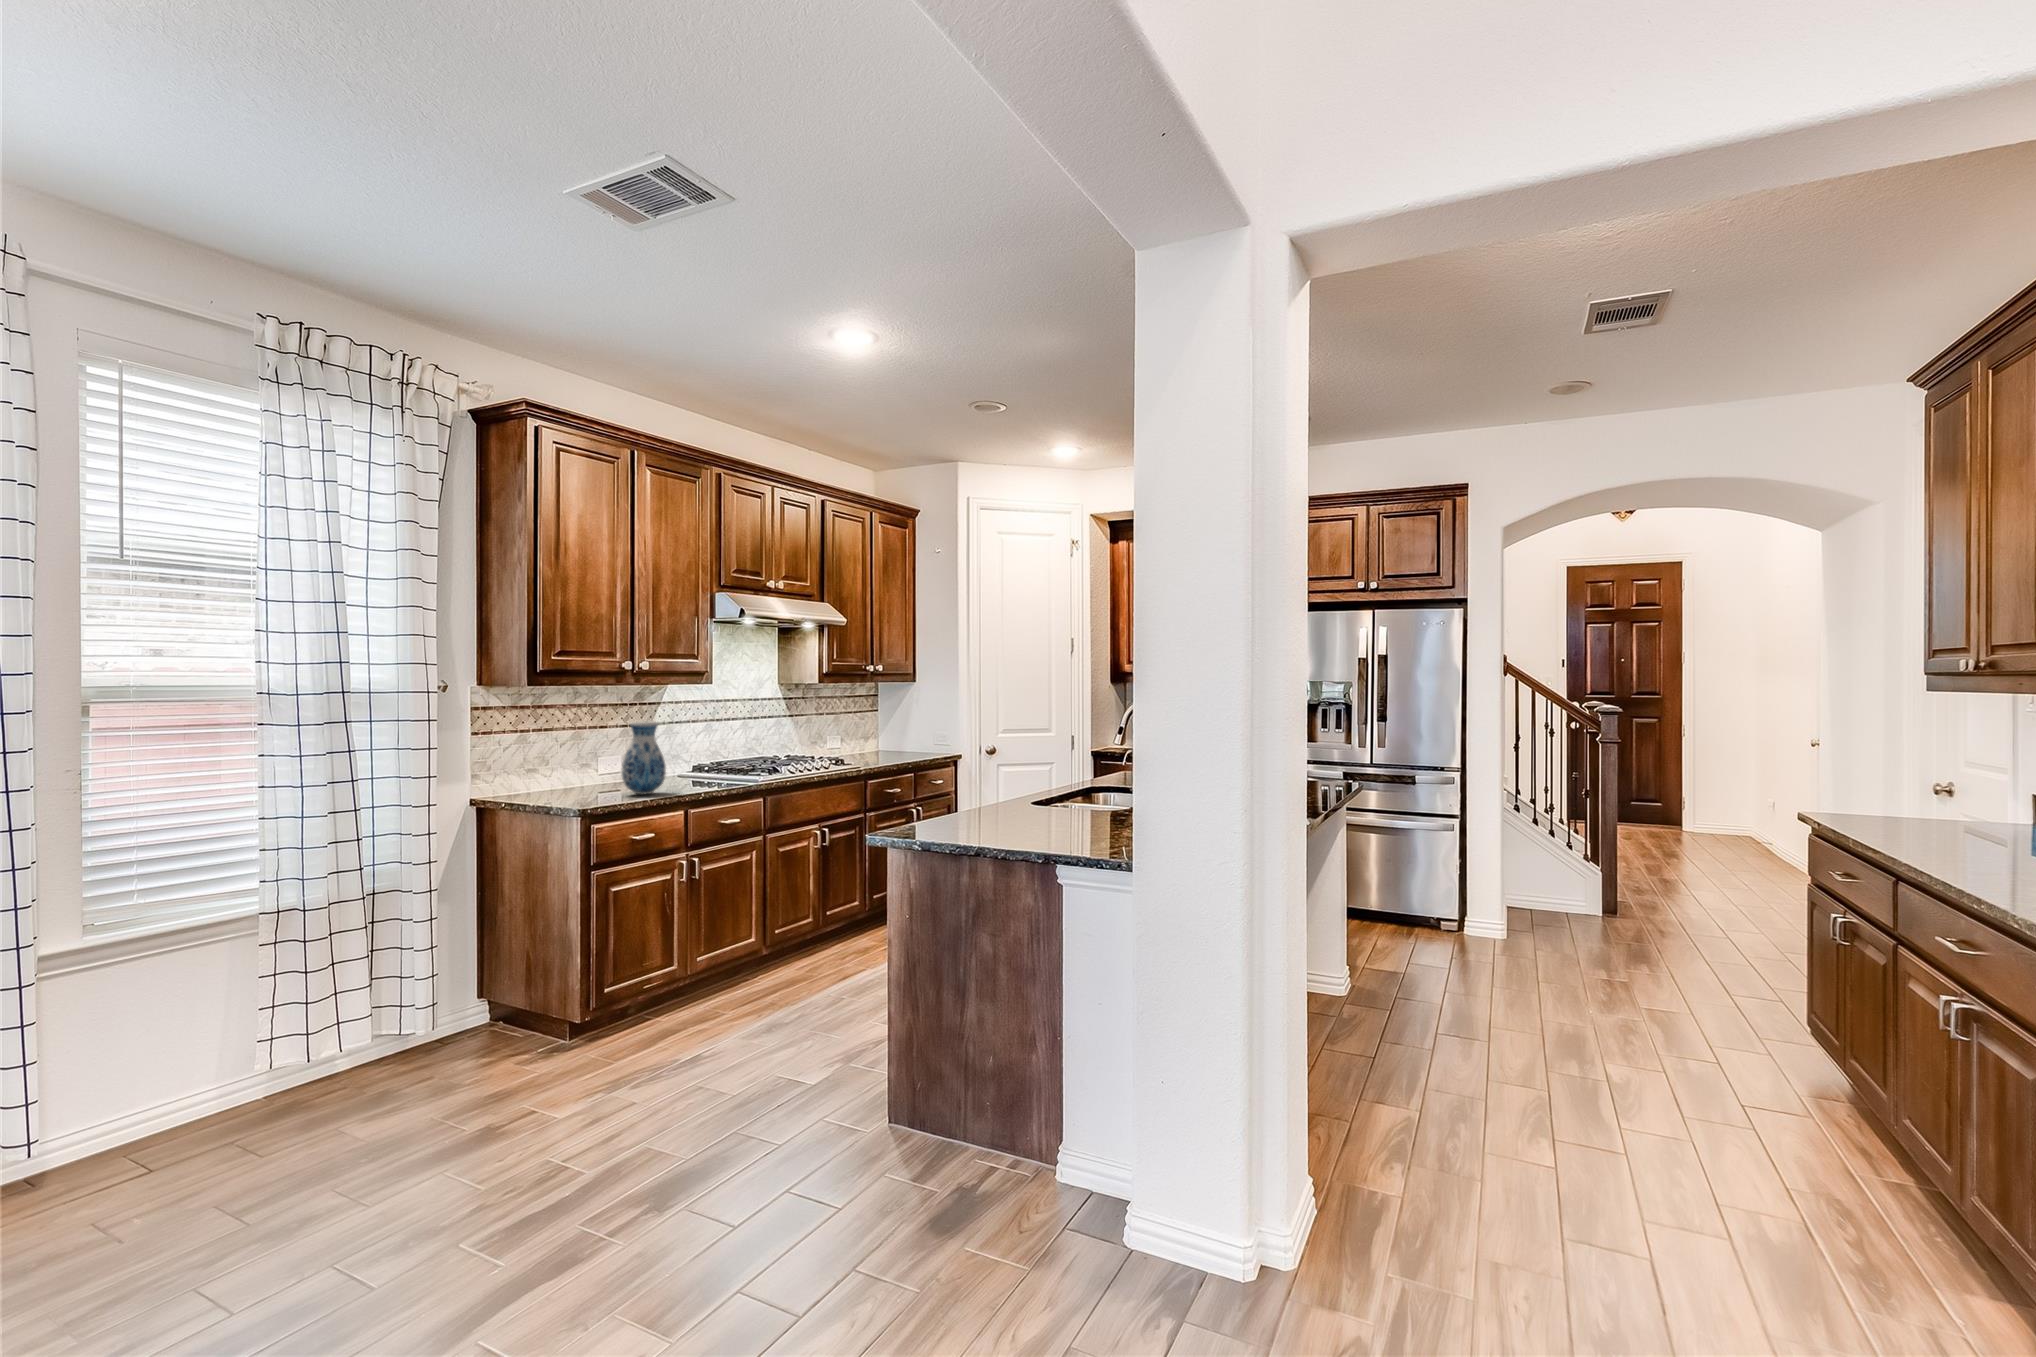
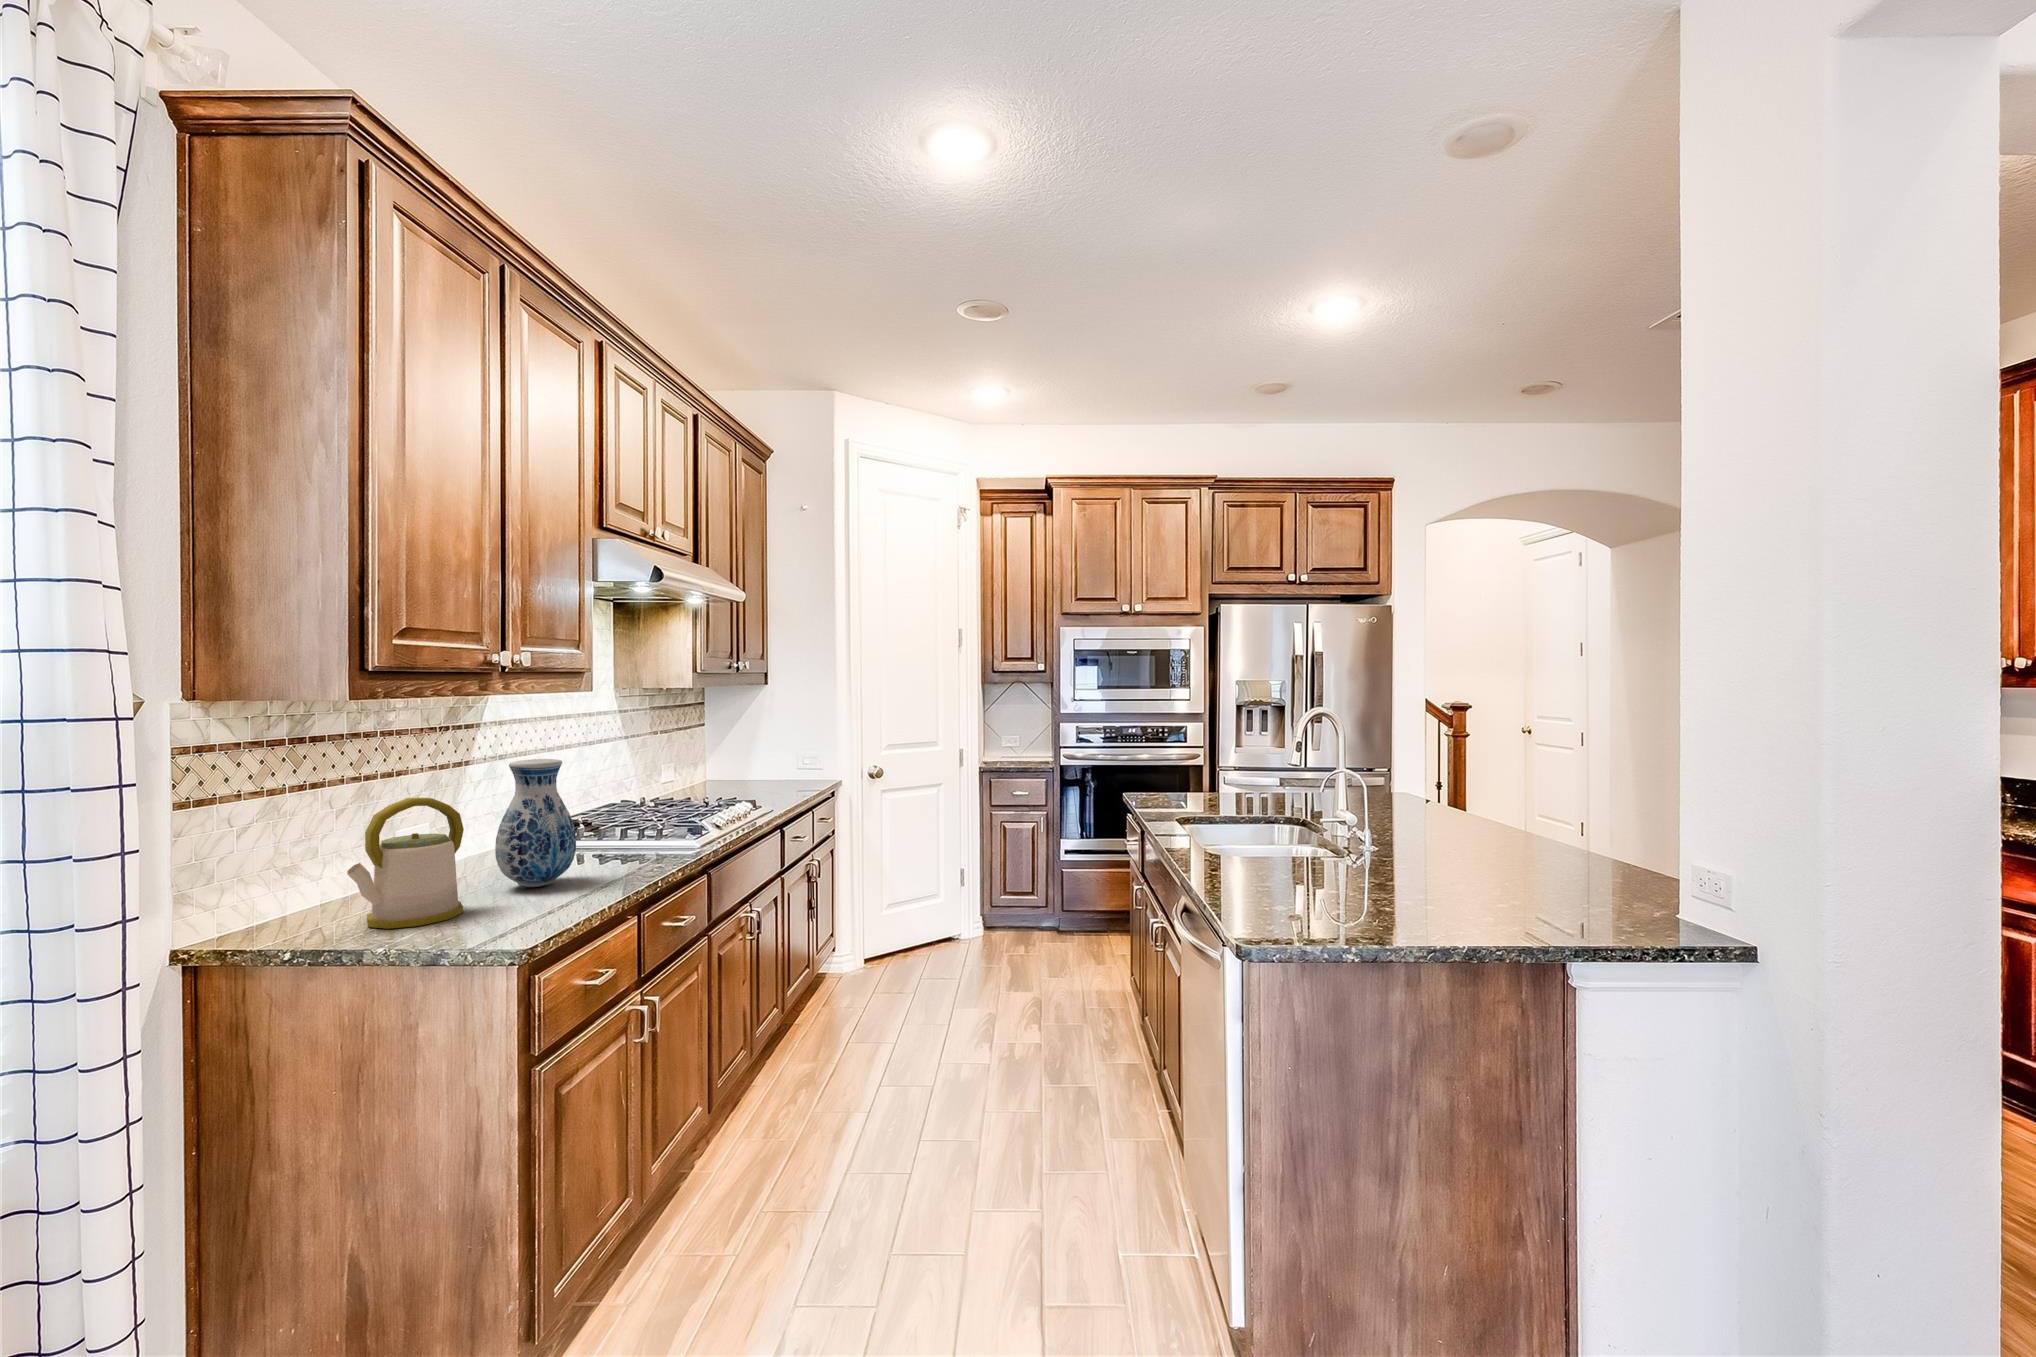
kettle: none [537,737,596,804] -> present [347,798,464,929]

